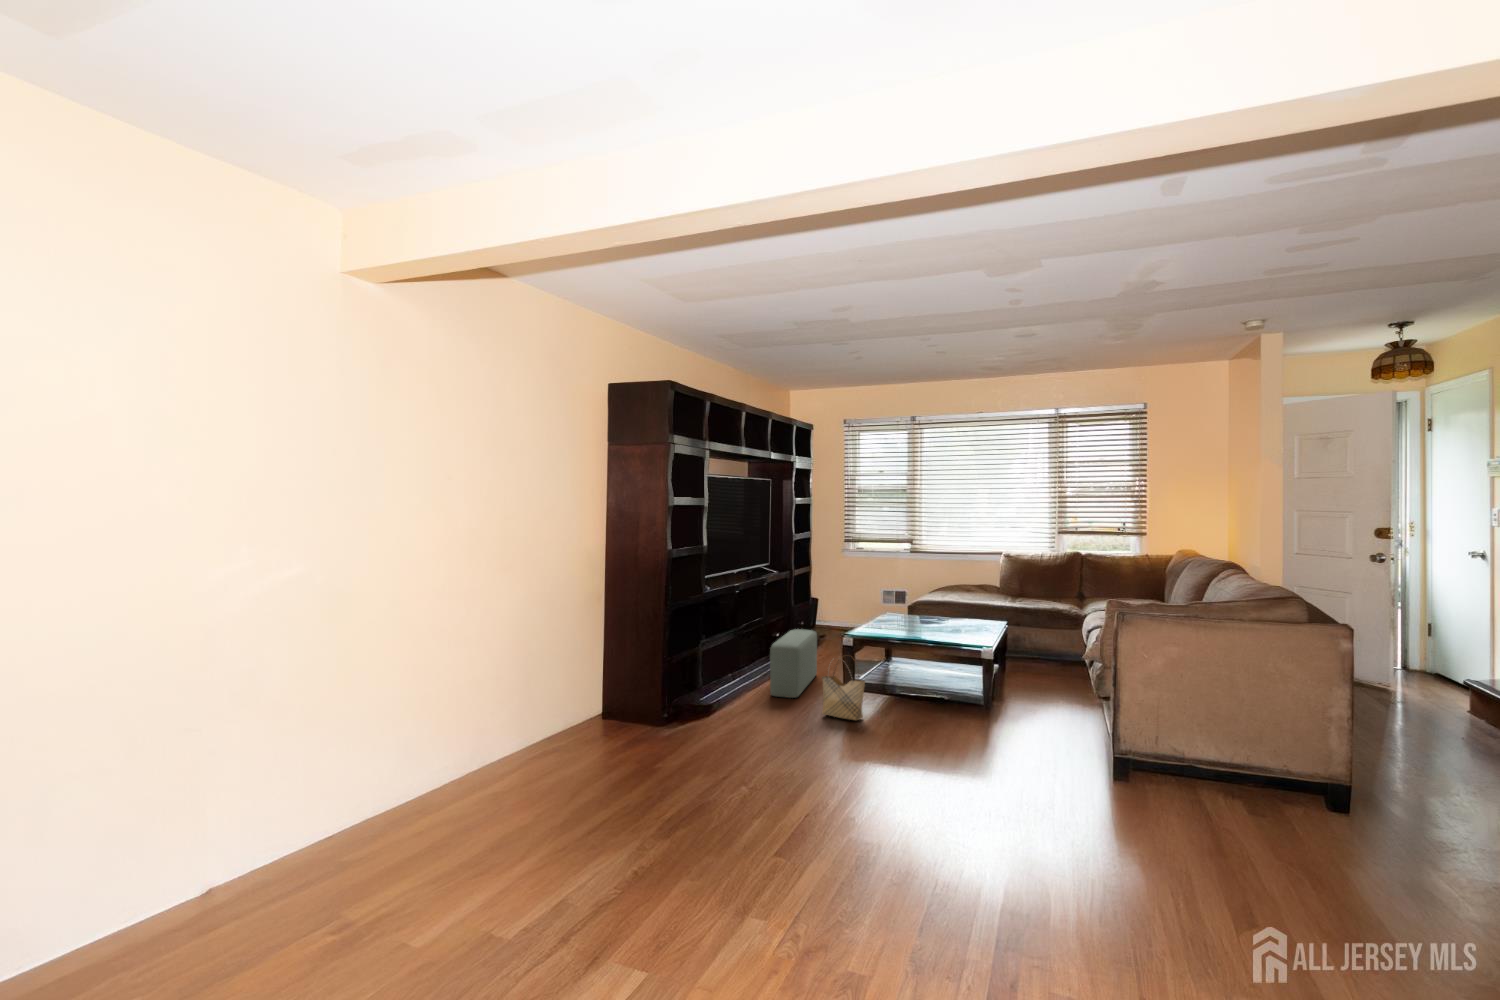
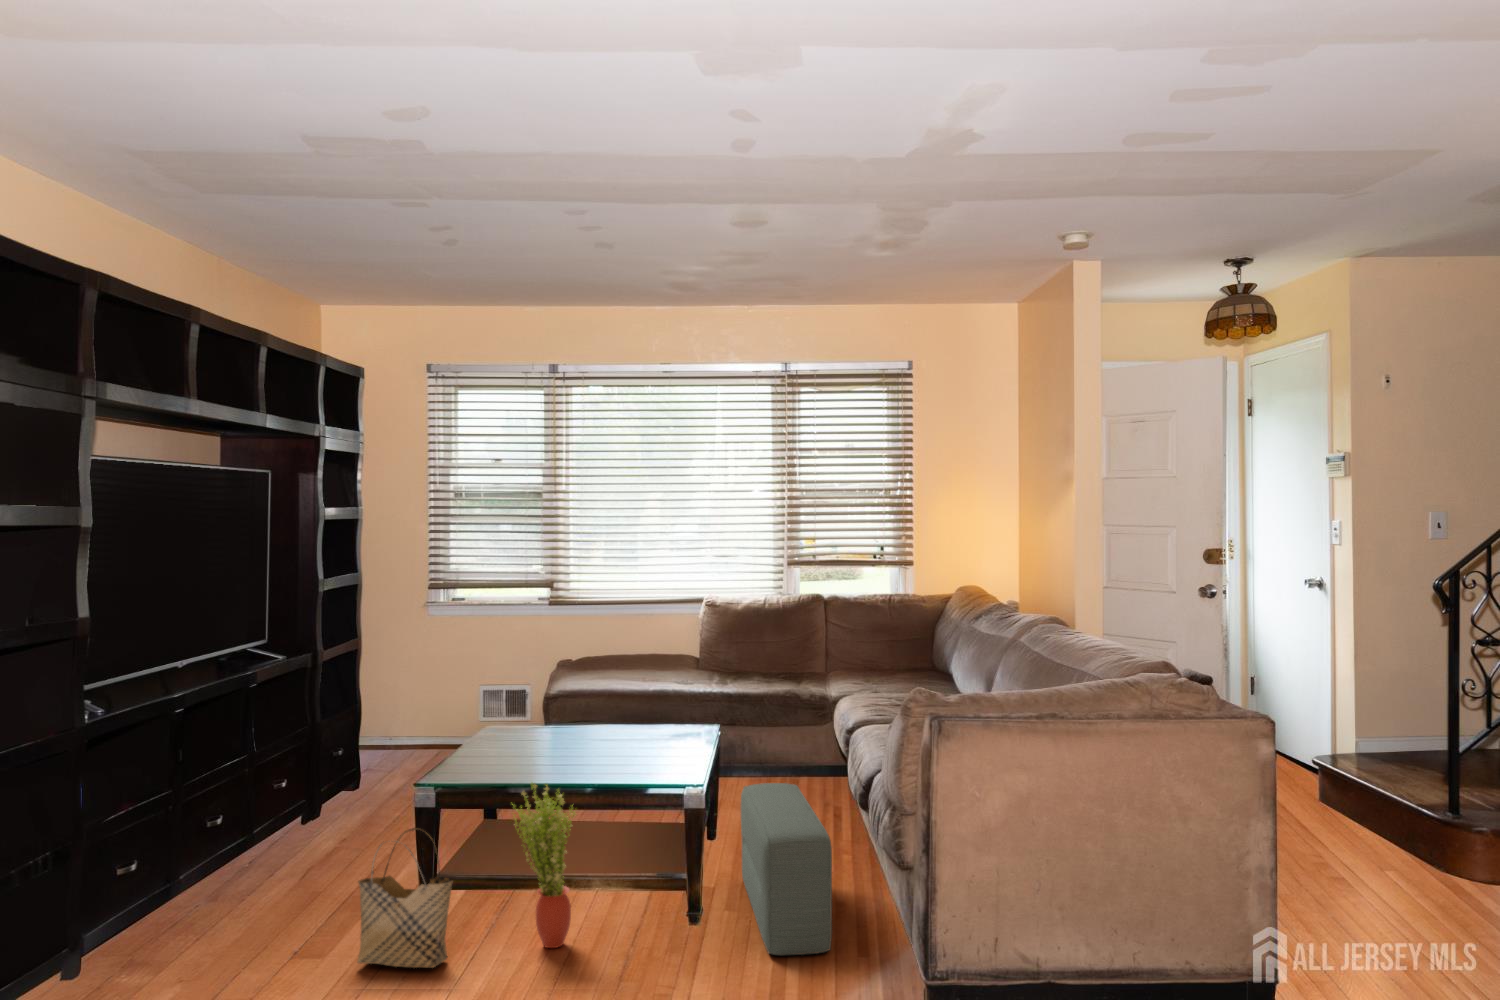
pouf: present [770,629,817,698] -> present [741,783,832,955]
potted plant: none [893,638,927,721] -> present [512,783,576,948]

